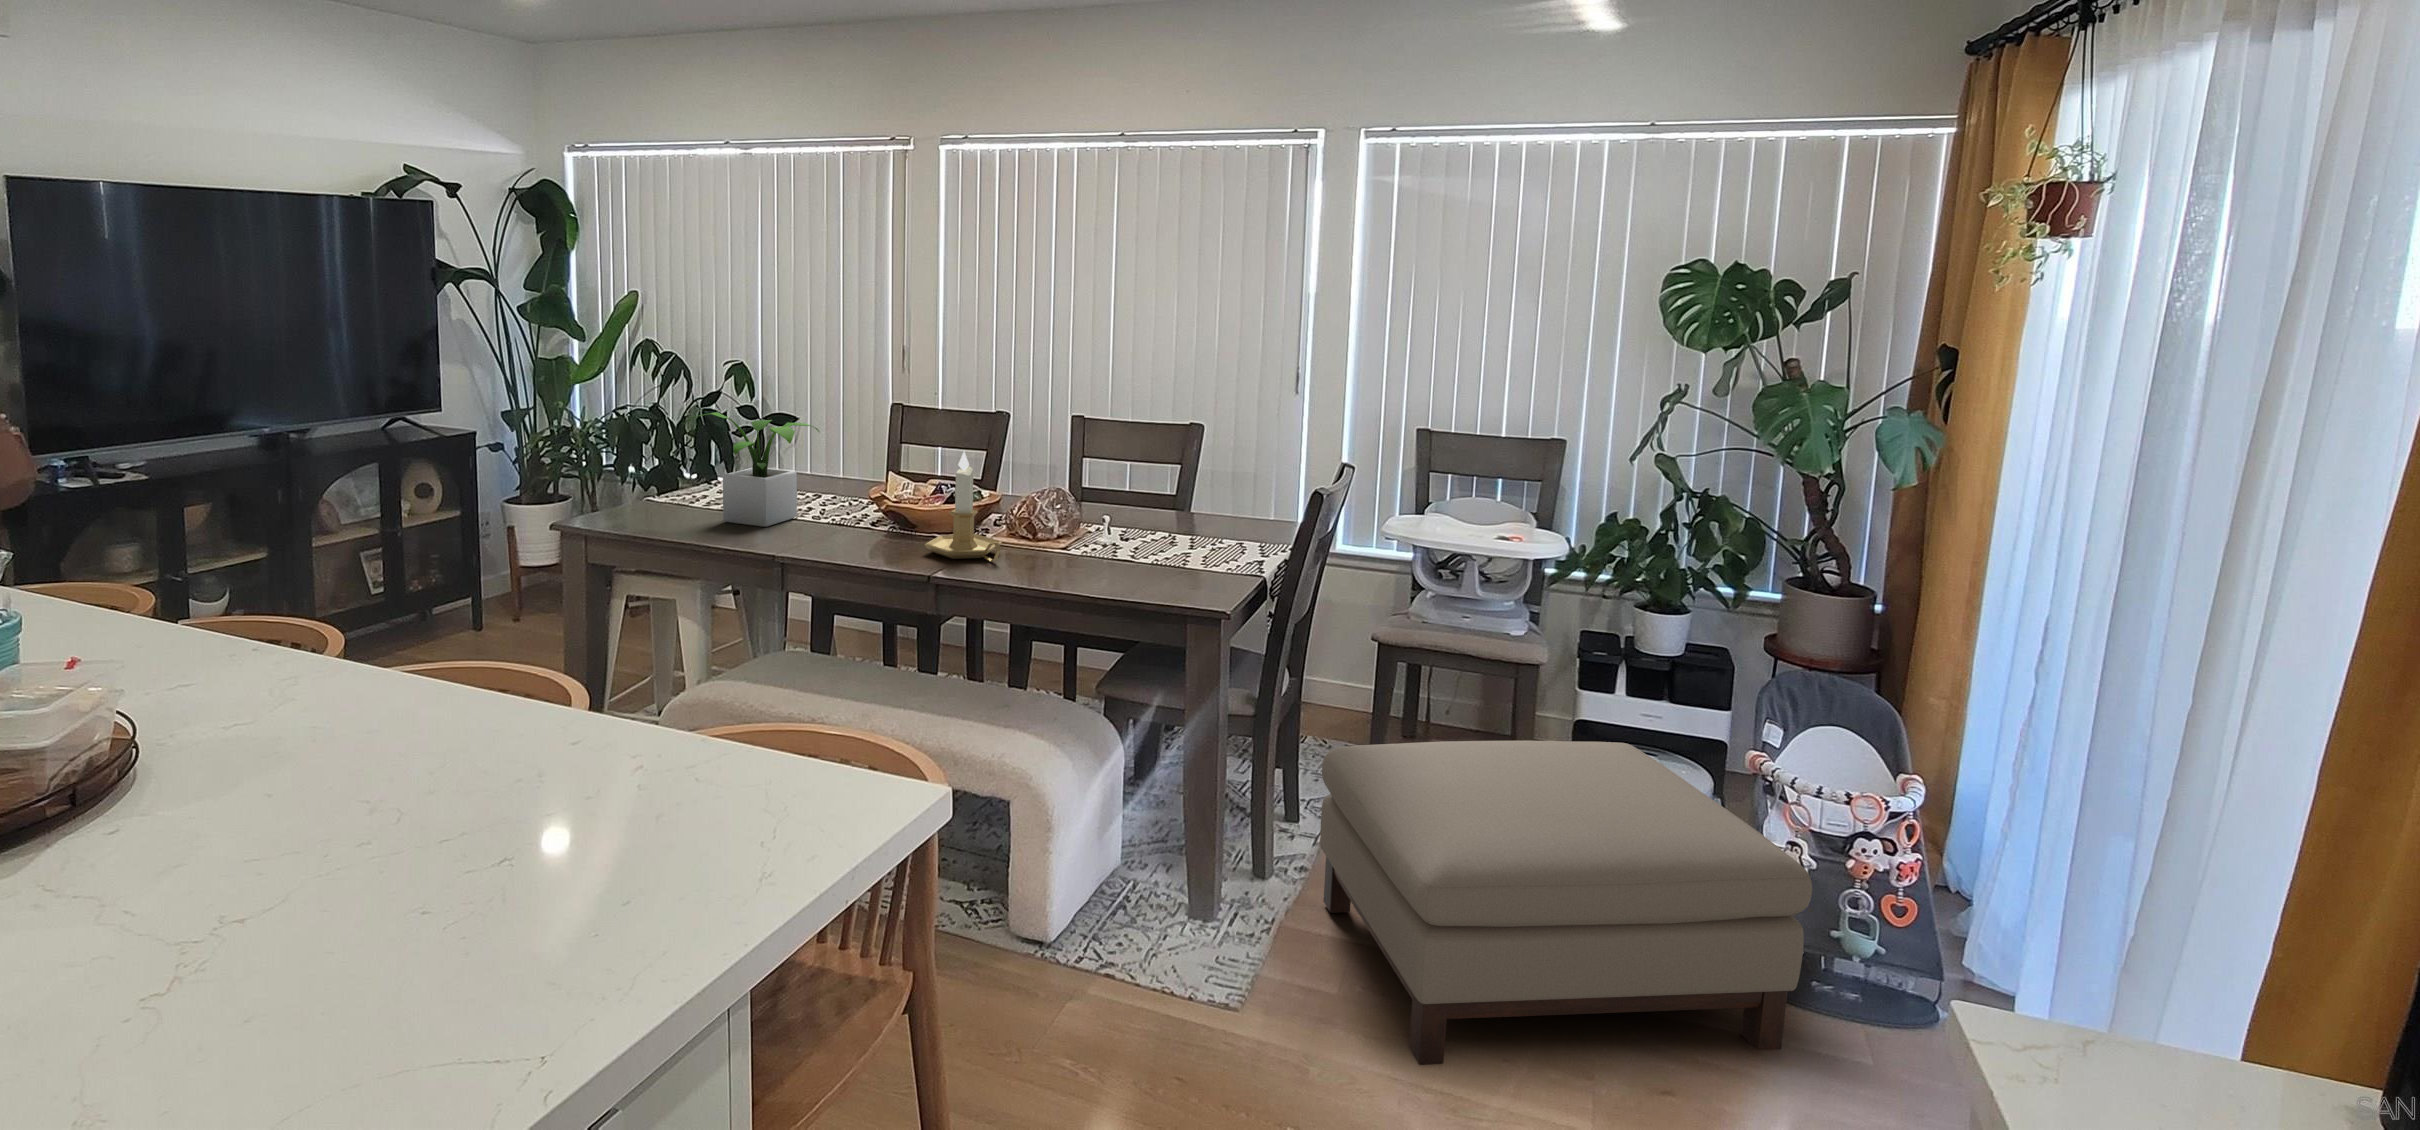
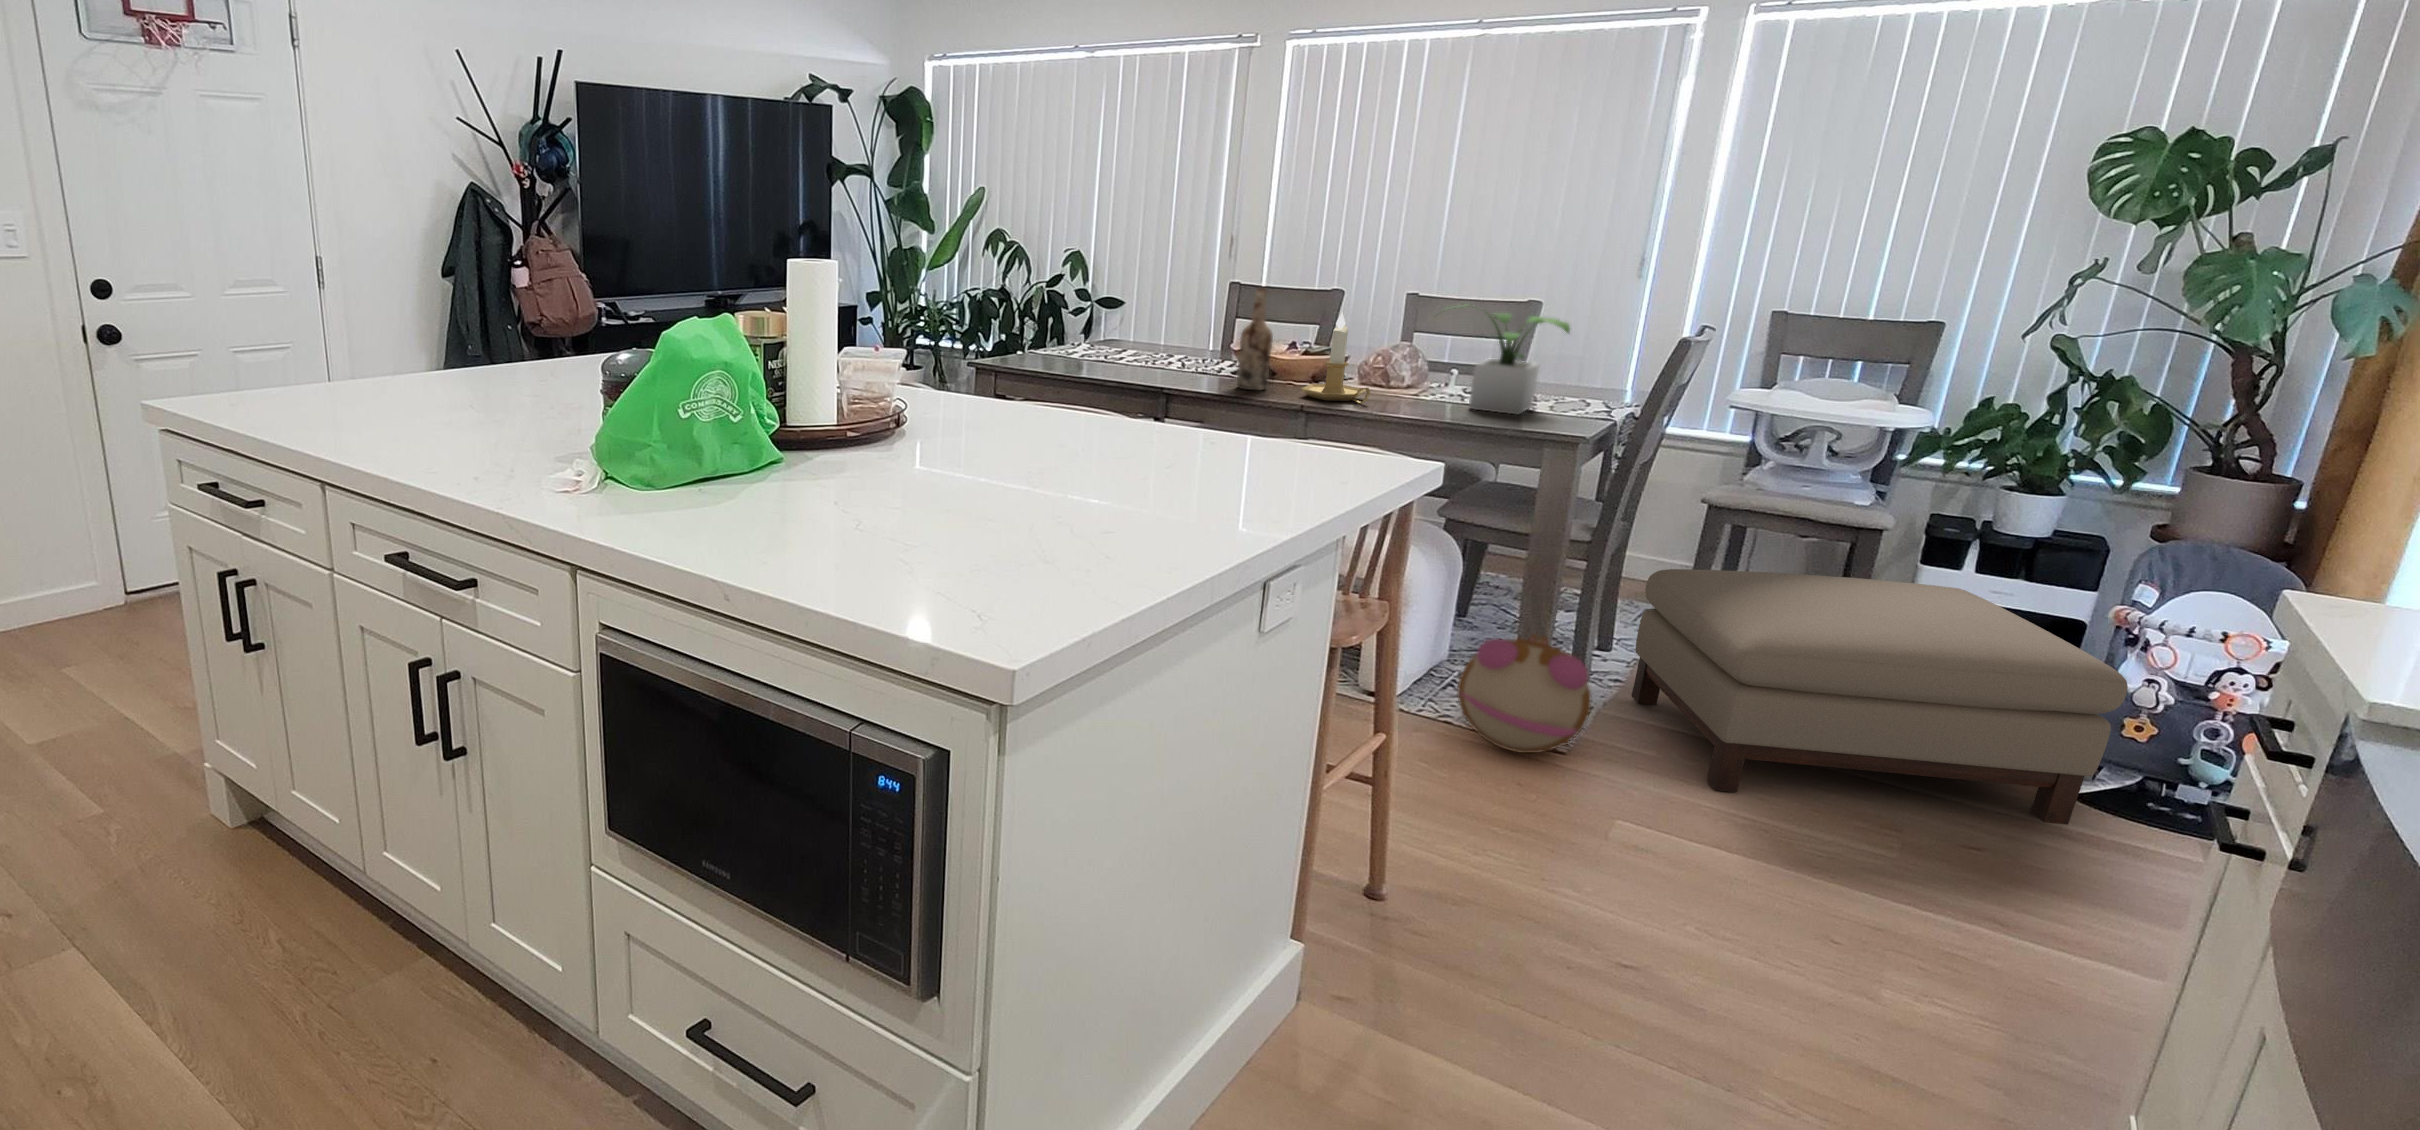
potted plant: present [682,412,819,527] -> present [1469,310,1570,414]
wine bottle: none [854,421,892,546] -> present [1237,287,1273,390]
plush toy: none [1111,870,1270,1038] -> present [1458,635,1592,753]

